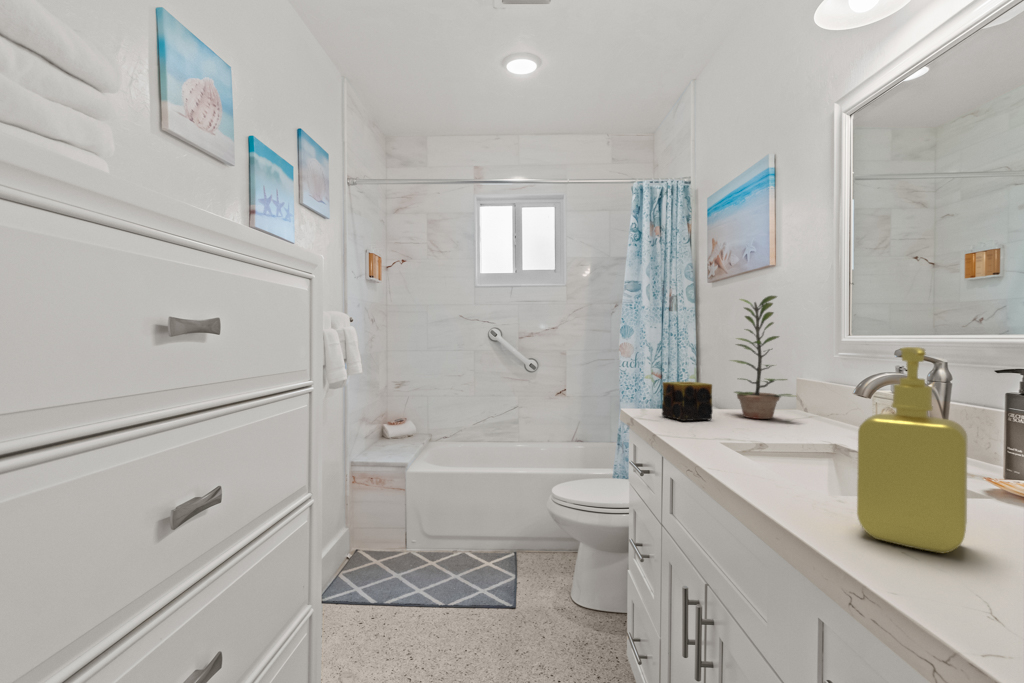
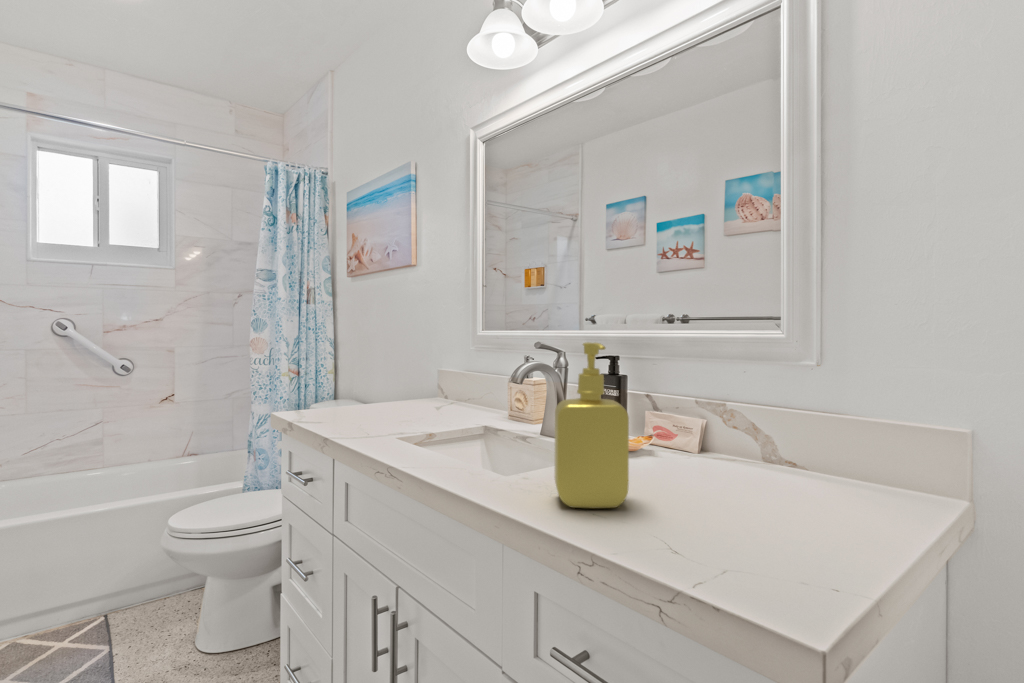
plant: present [732,296,791,419] -> none [385,293,447,409]
candle: present [662,382,713,421] -> none [322,378,375,419]

